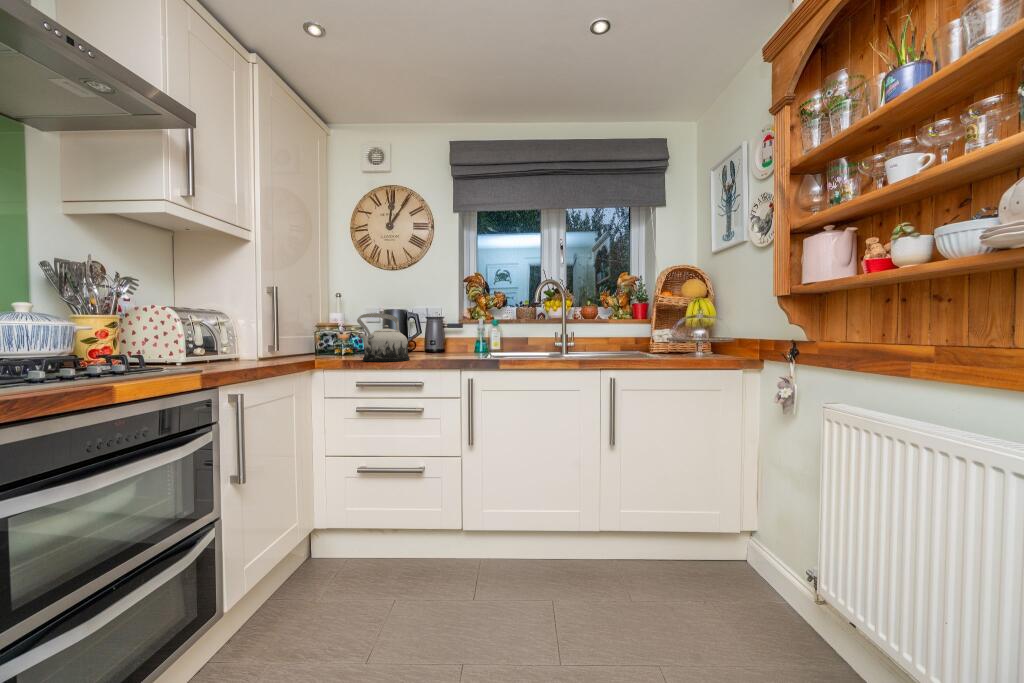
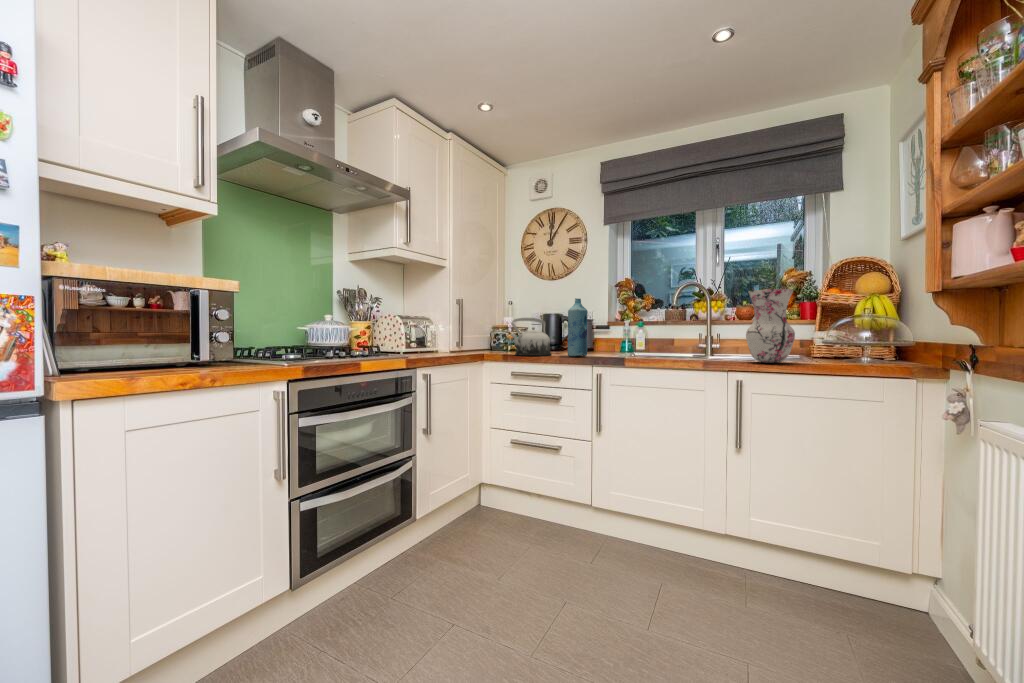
vase: none [624,289,667,362] -> present [746,289,795,363]
bottle: none [433,291,457,360] -> present [568,298,588,356]

